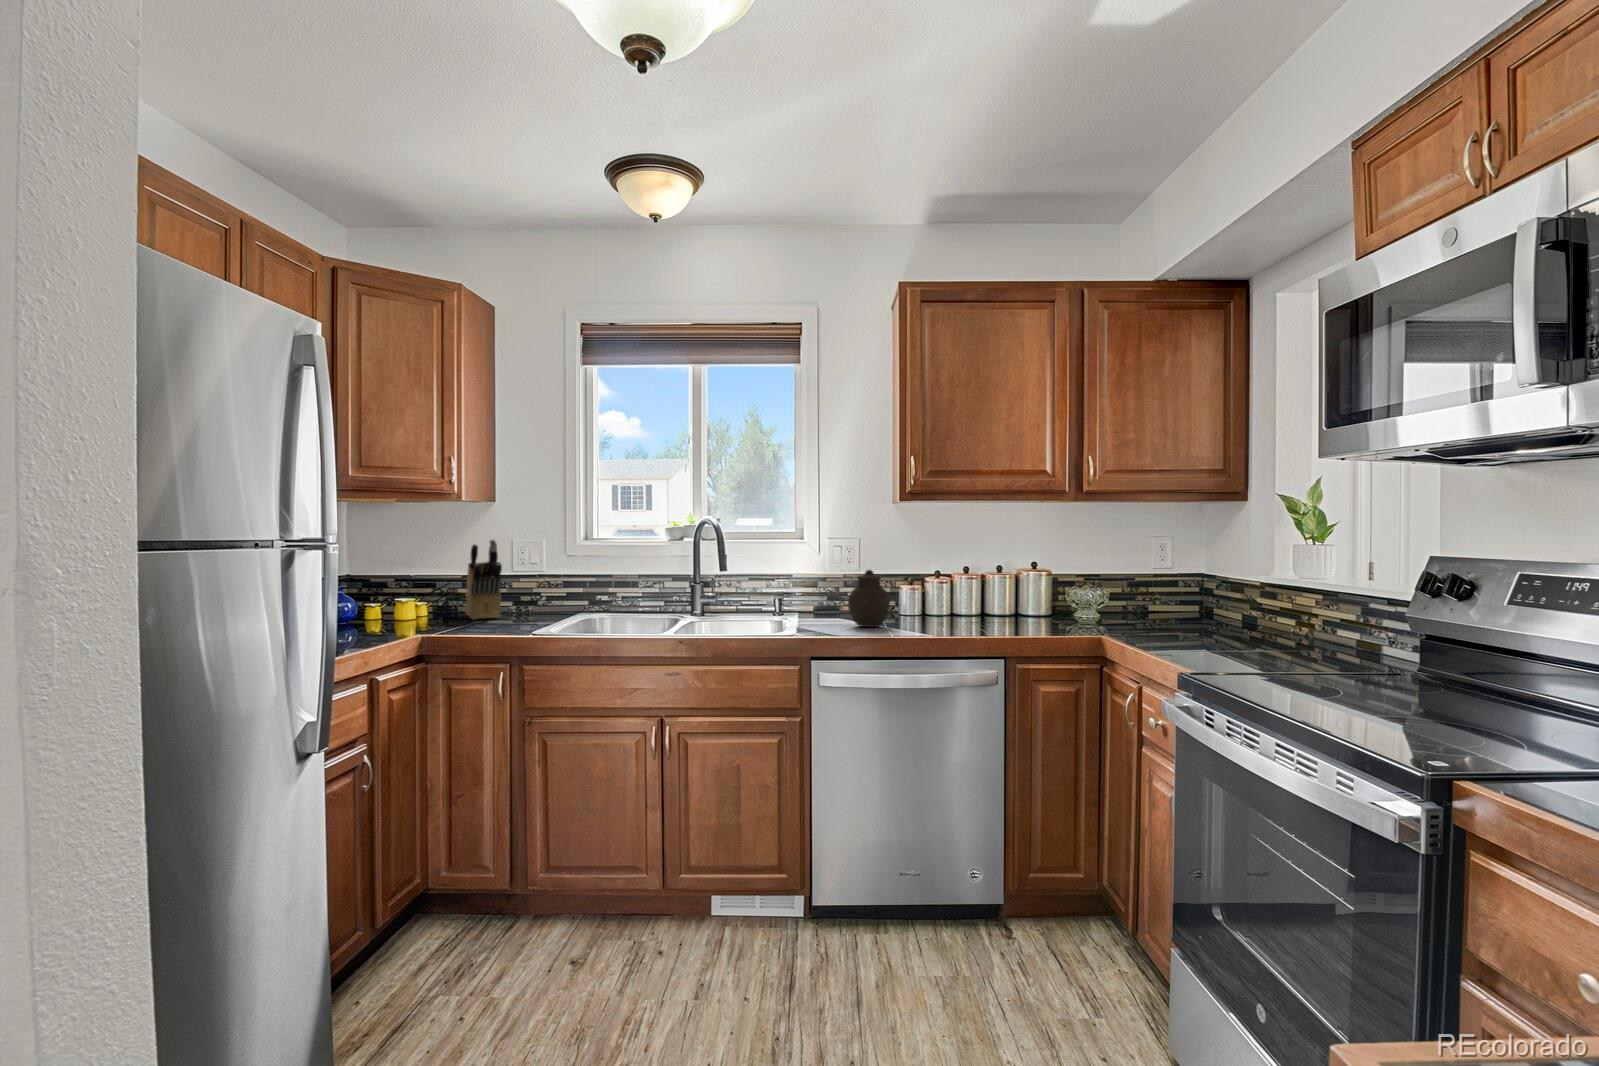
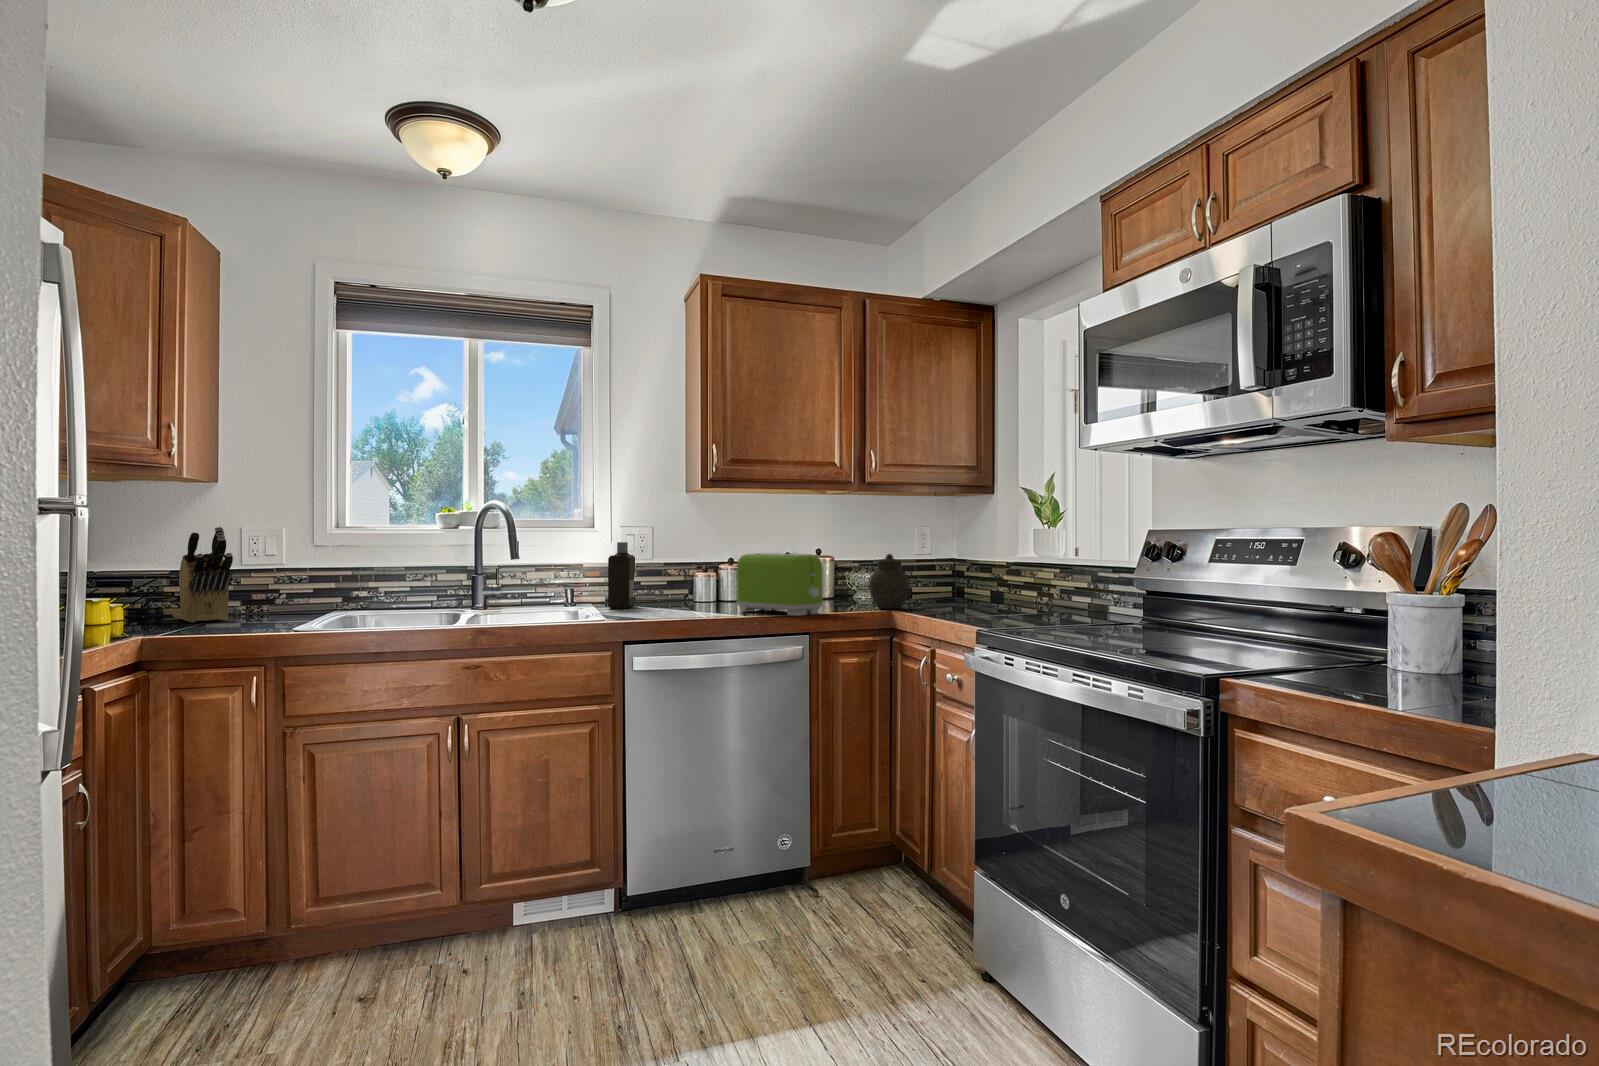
bottle: none [816,553,846,619] -> present [608,542,636,609]
toaster: none [936,569,1024,637] -> present [736,553,823,616]
jar: present [848,570,890,627] -> present [869,554,910,609]

